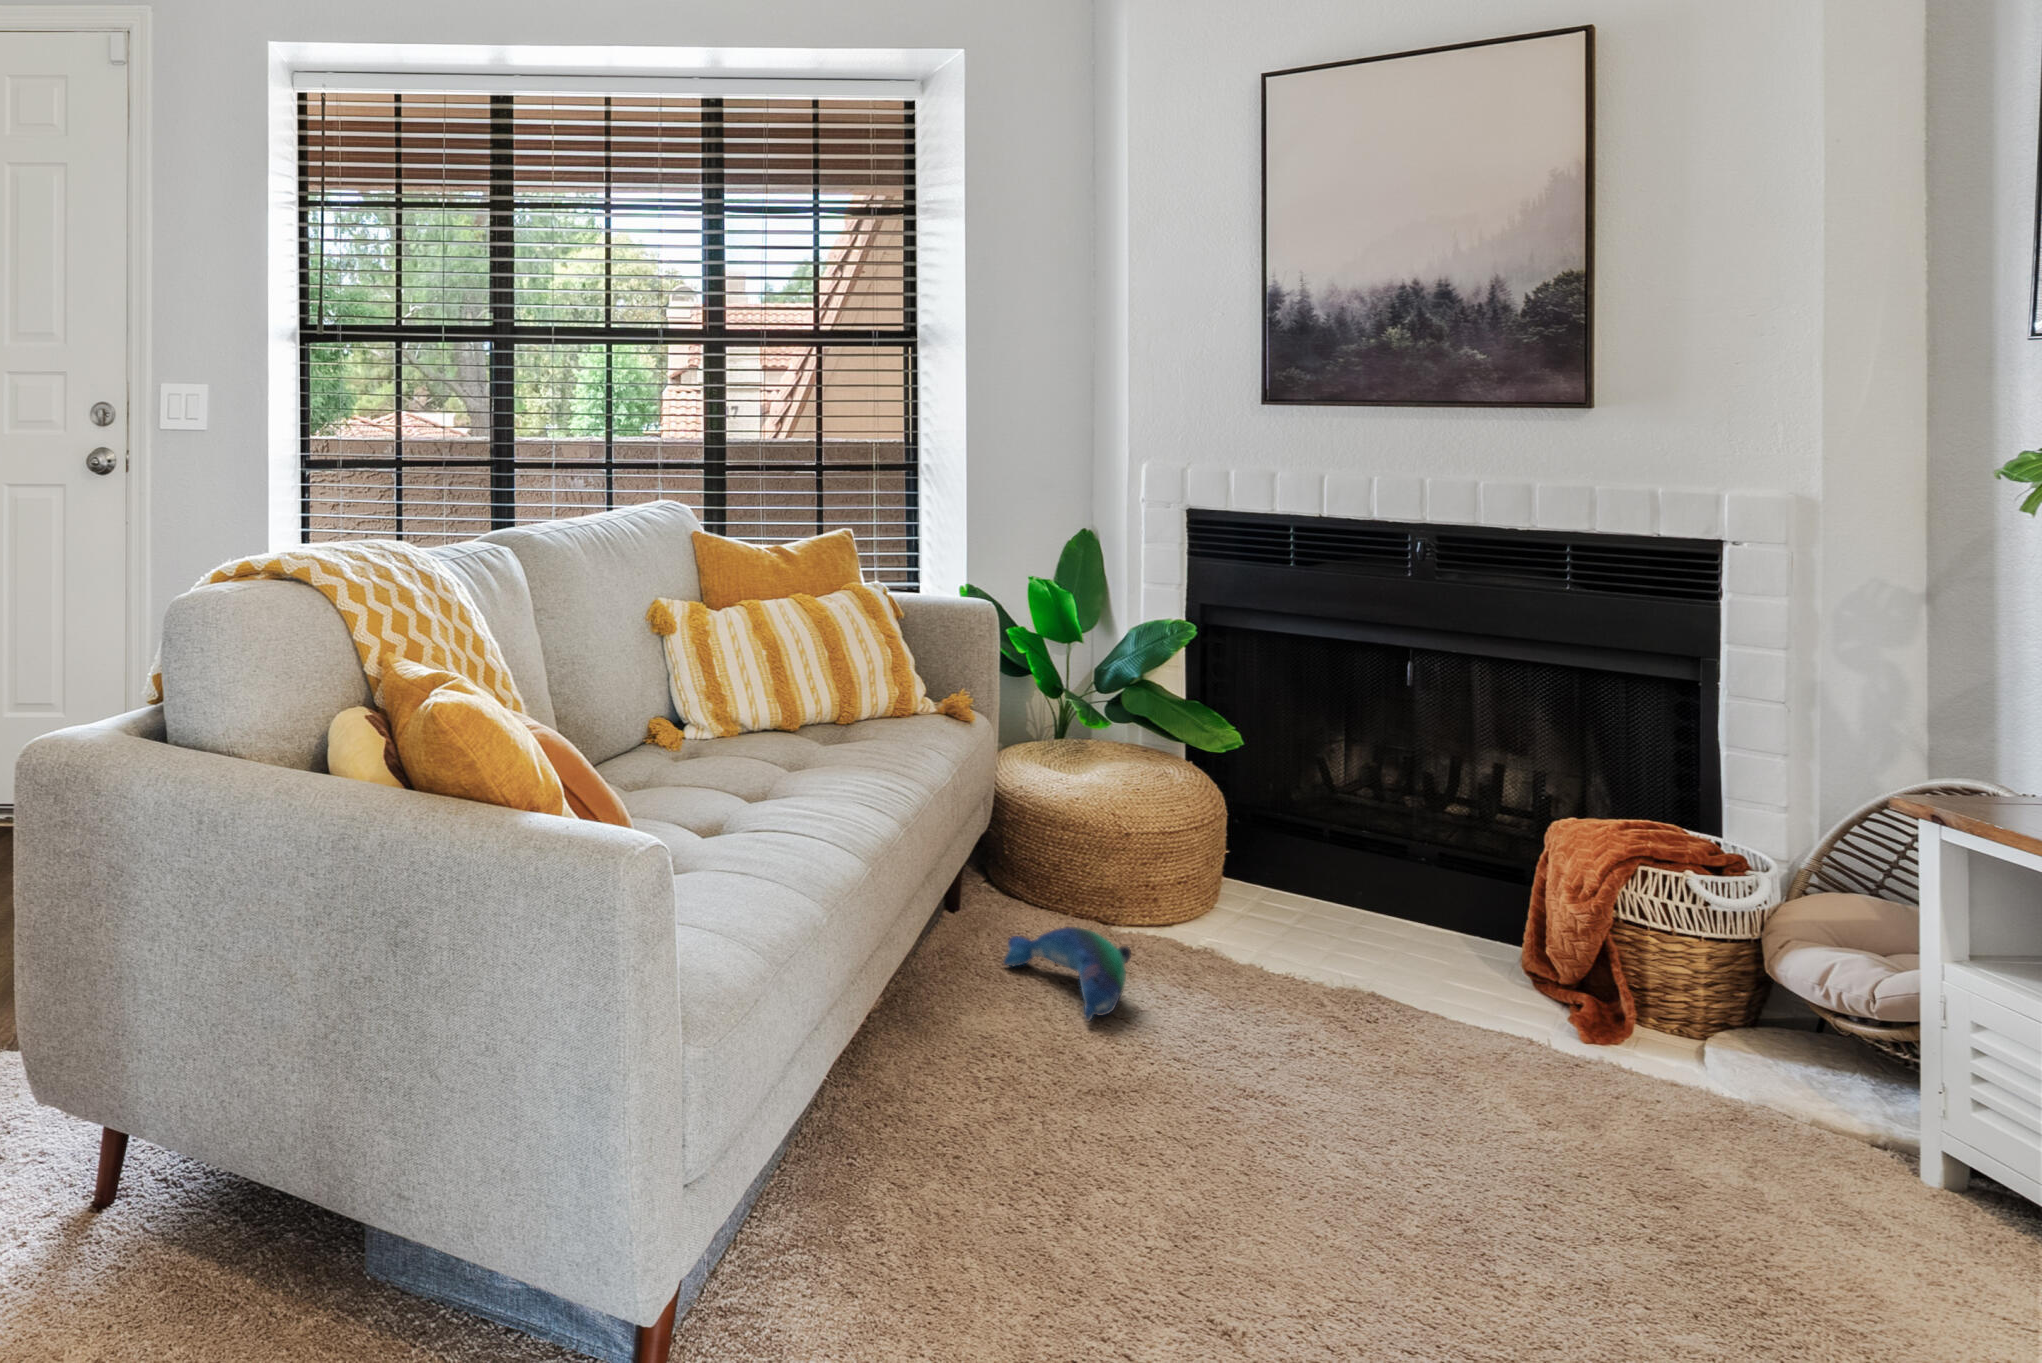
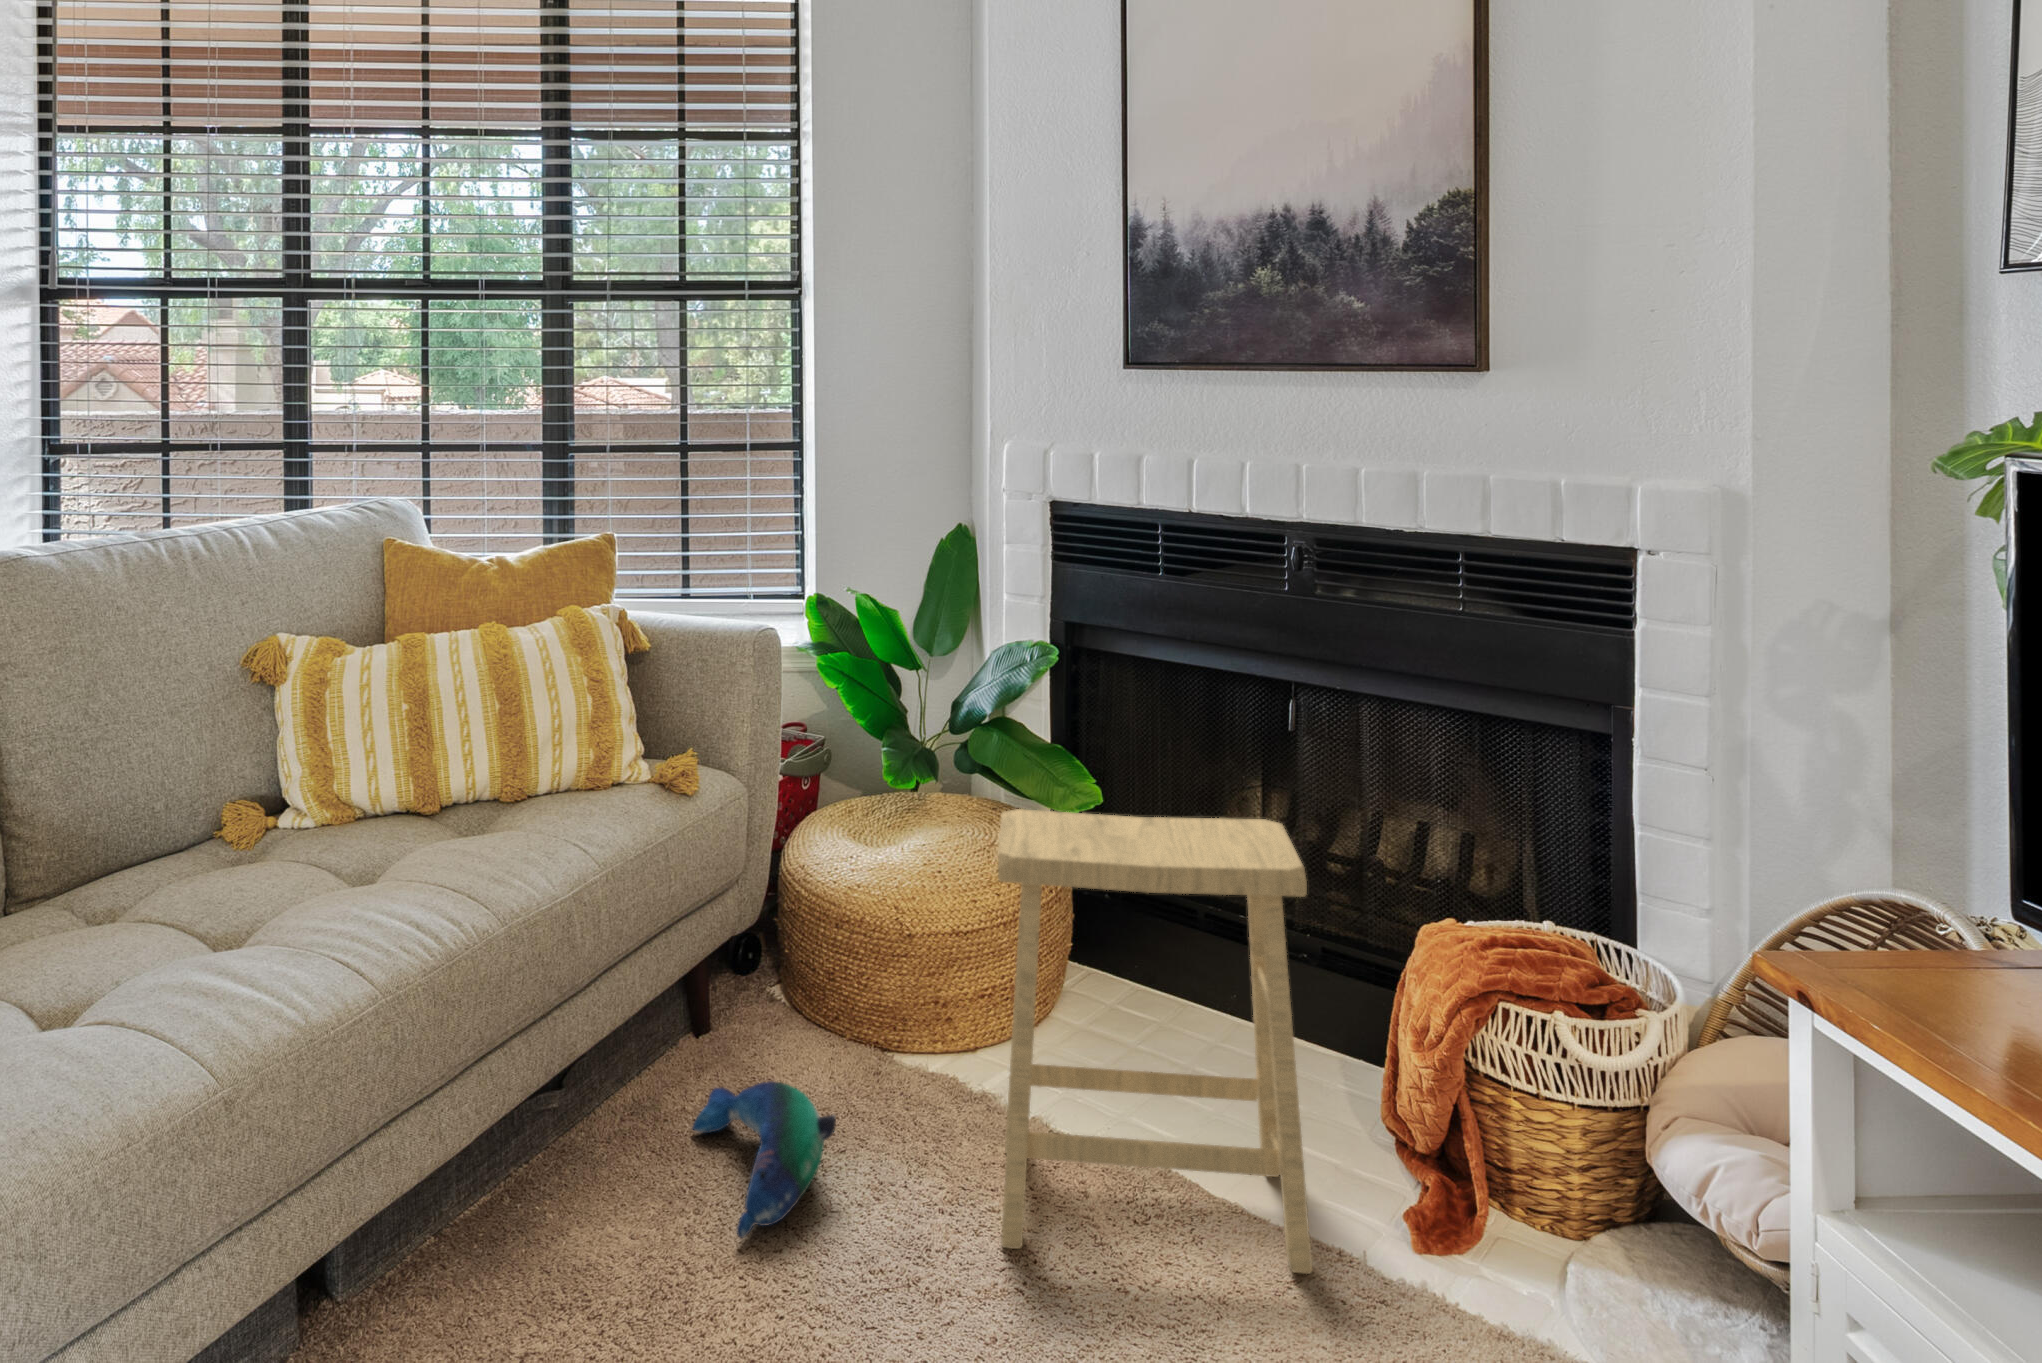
footstool: none [1241,727,1515,1051] -> present [998,809,1312,1274]

